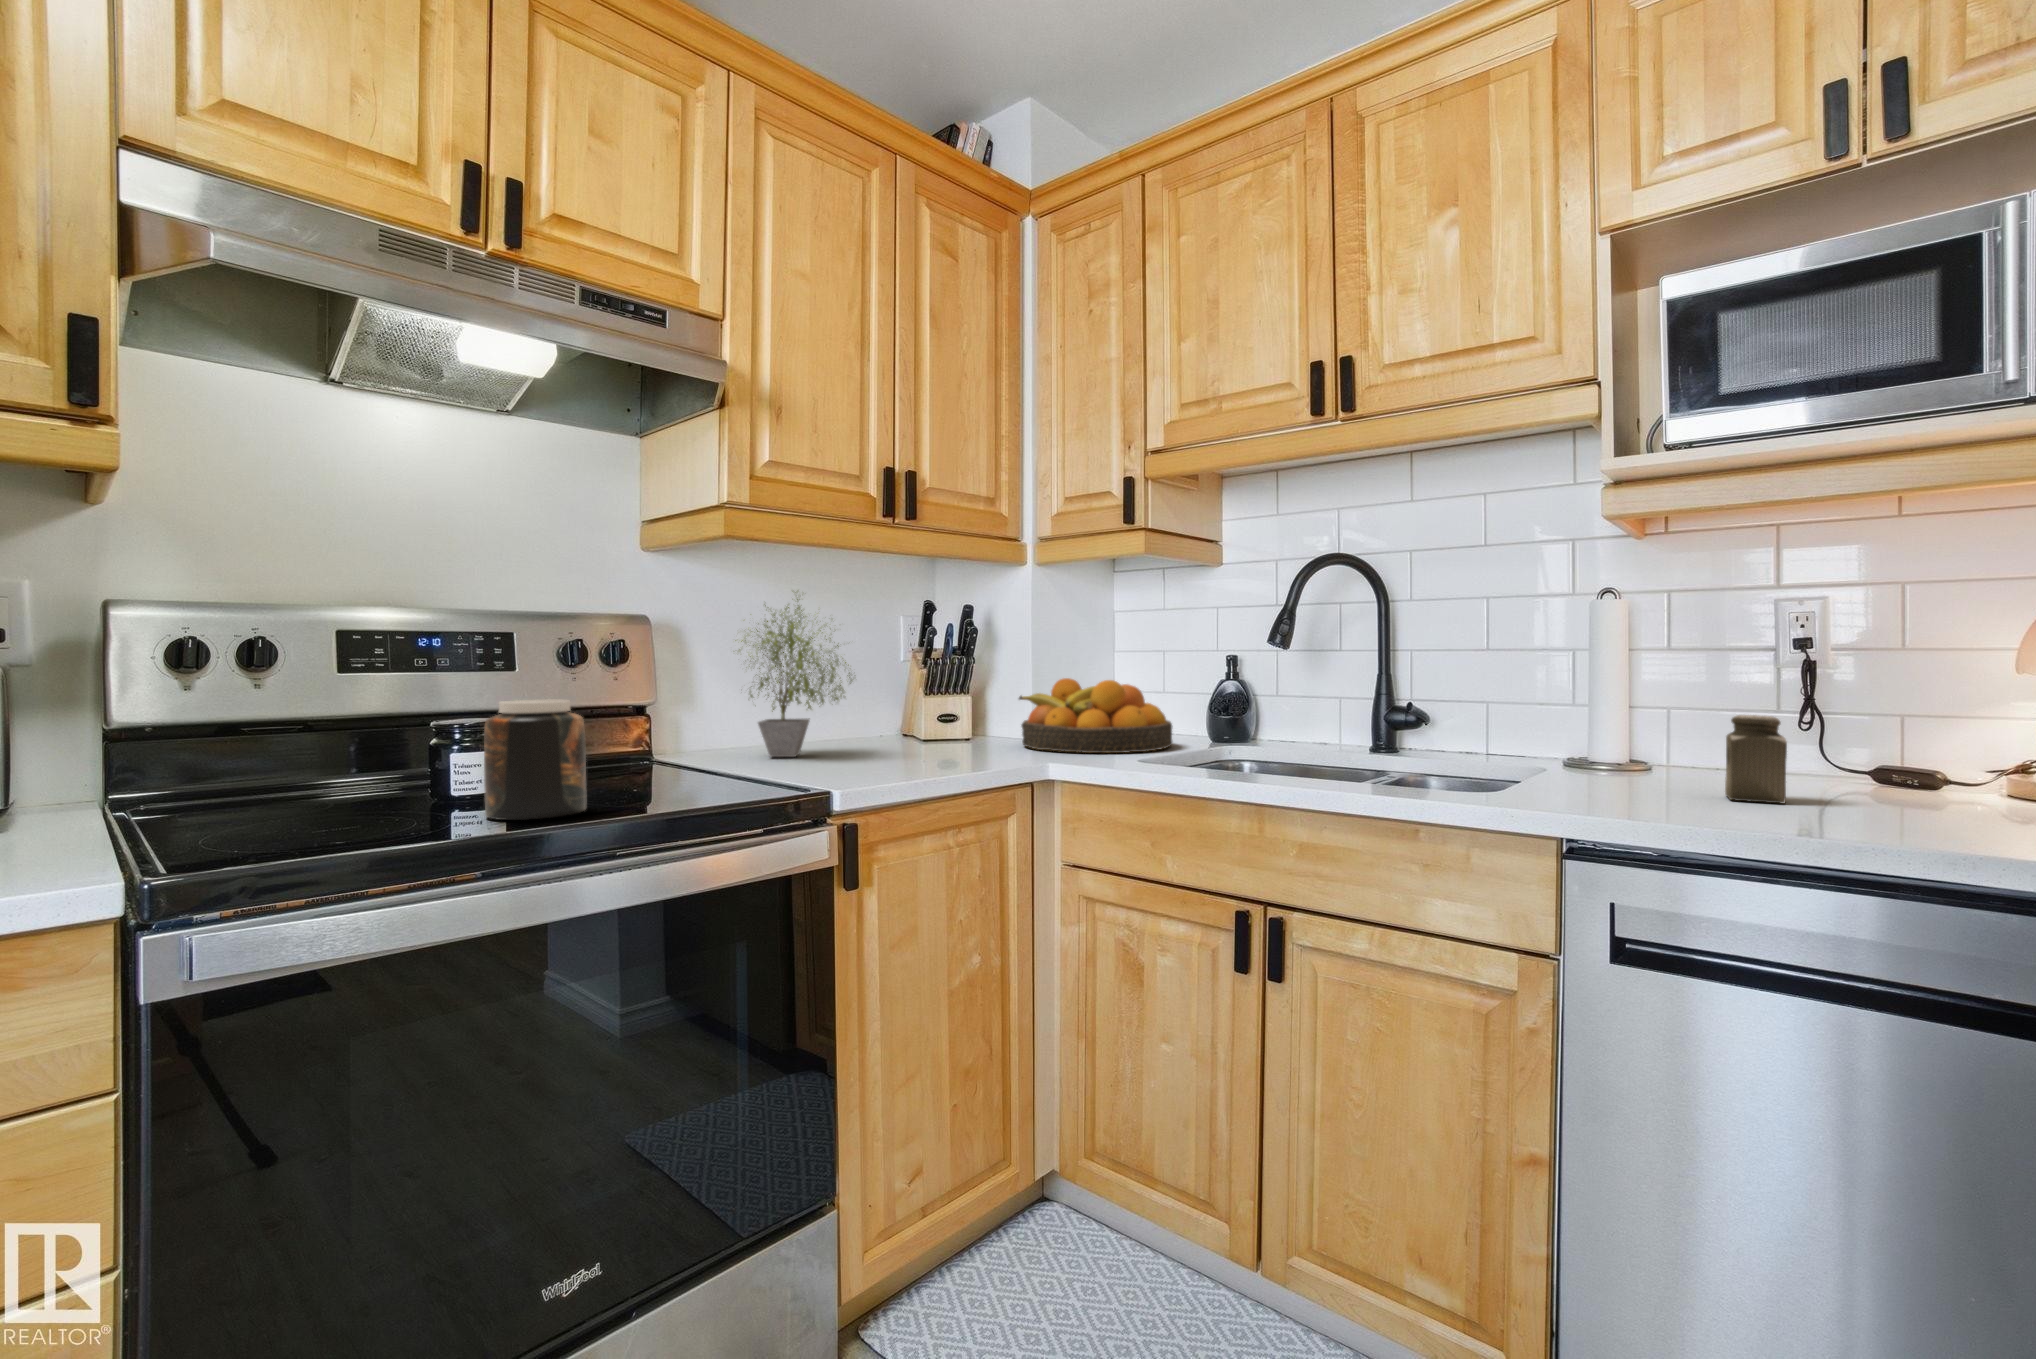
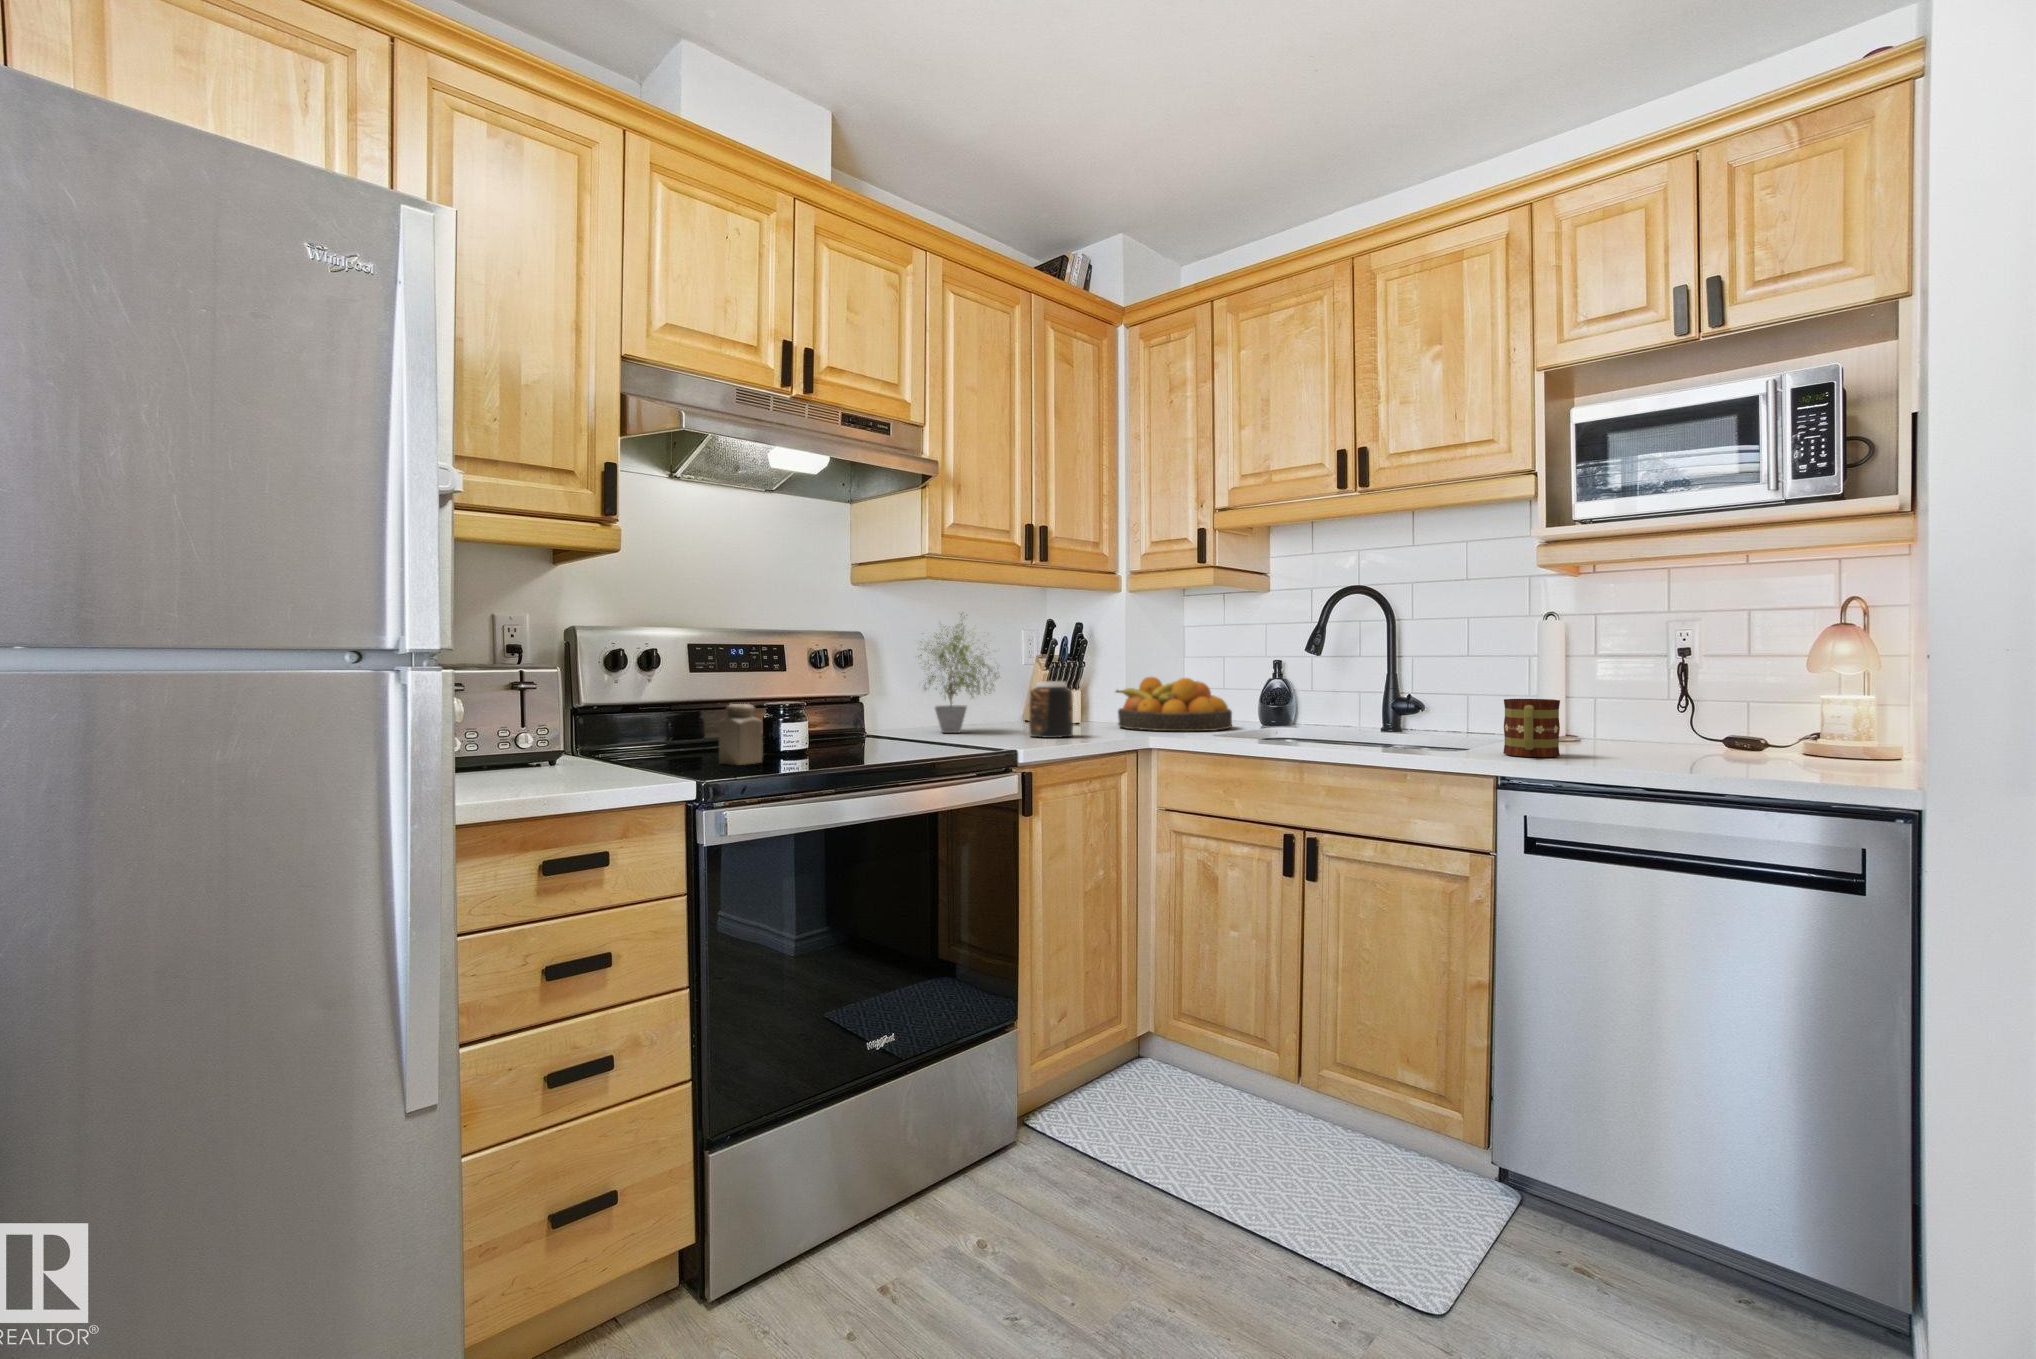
jar: present [484,699,586,820] -> present [1029,681,1073,738]
mug: none [1562,714,1653,806] -> present [1503,699,1560,757]
salt shaker: present [1725,715,1787,804] -> present [718,704,763,765]

